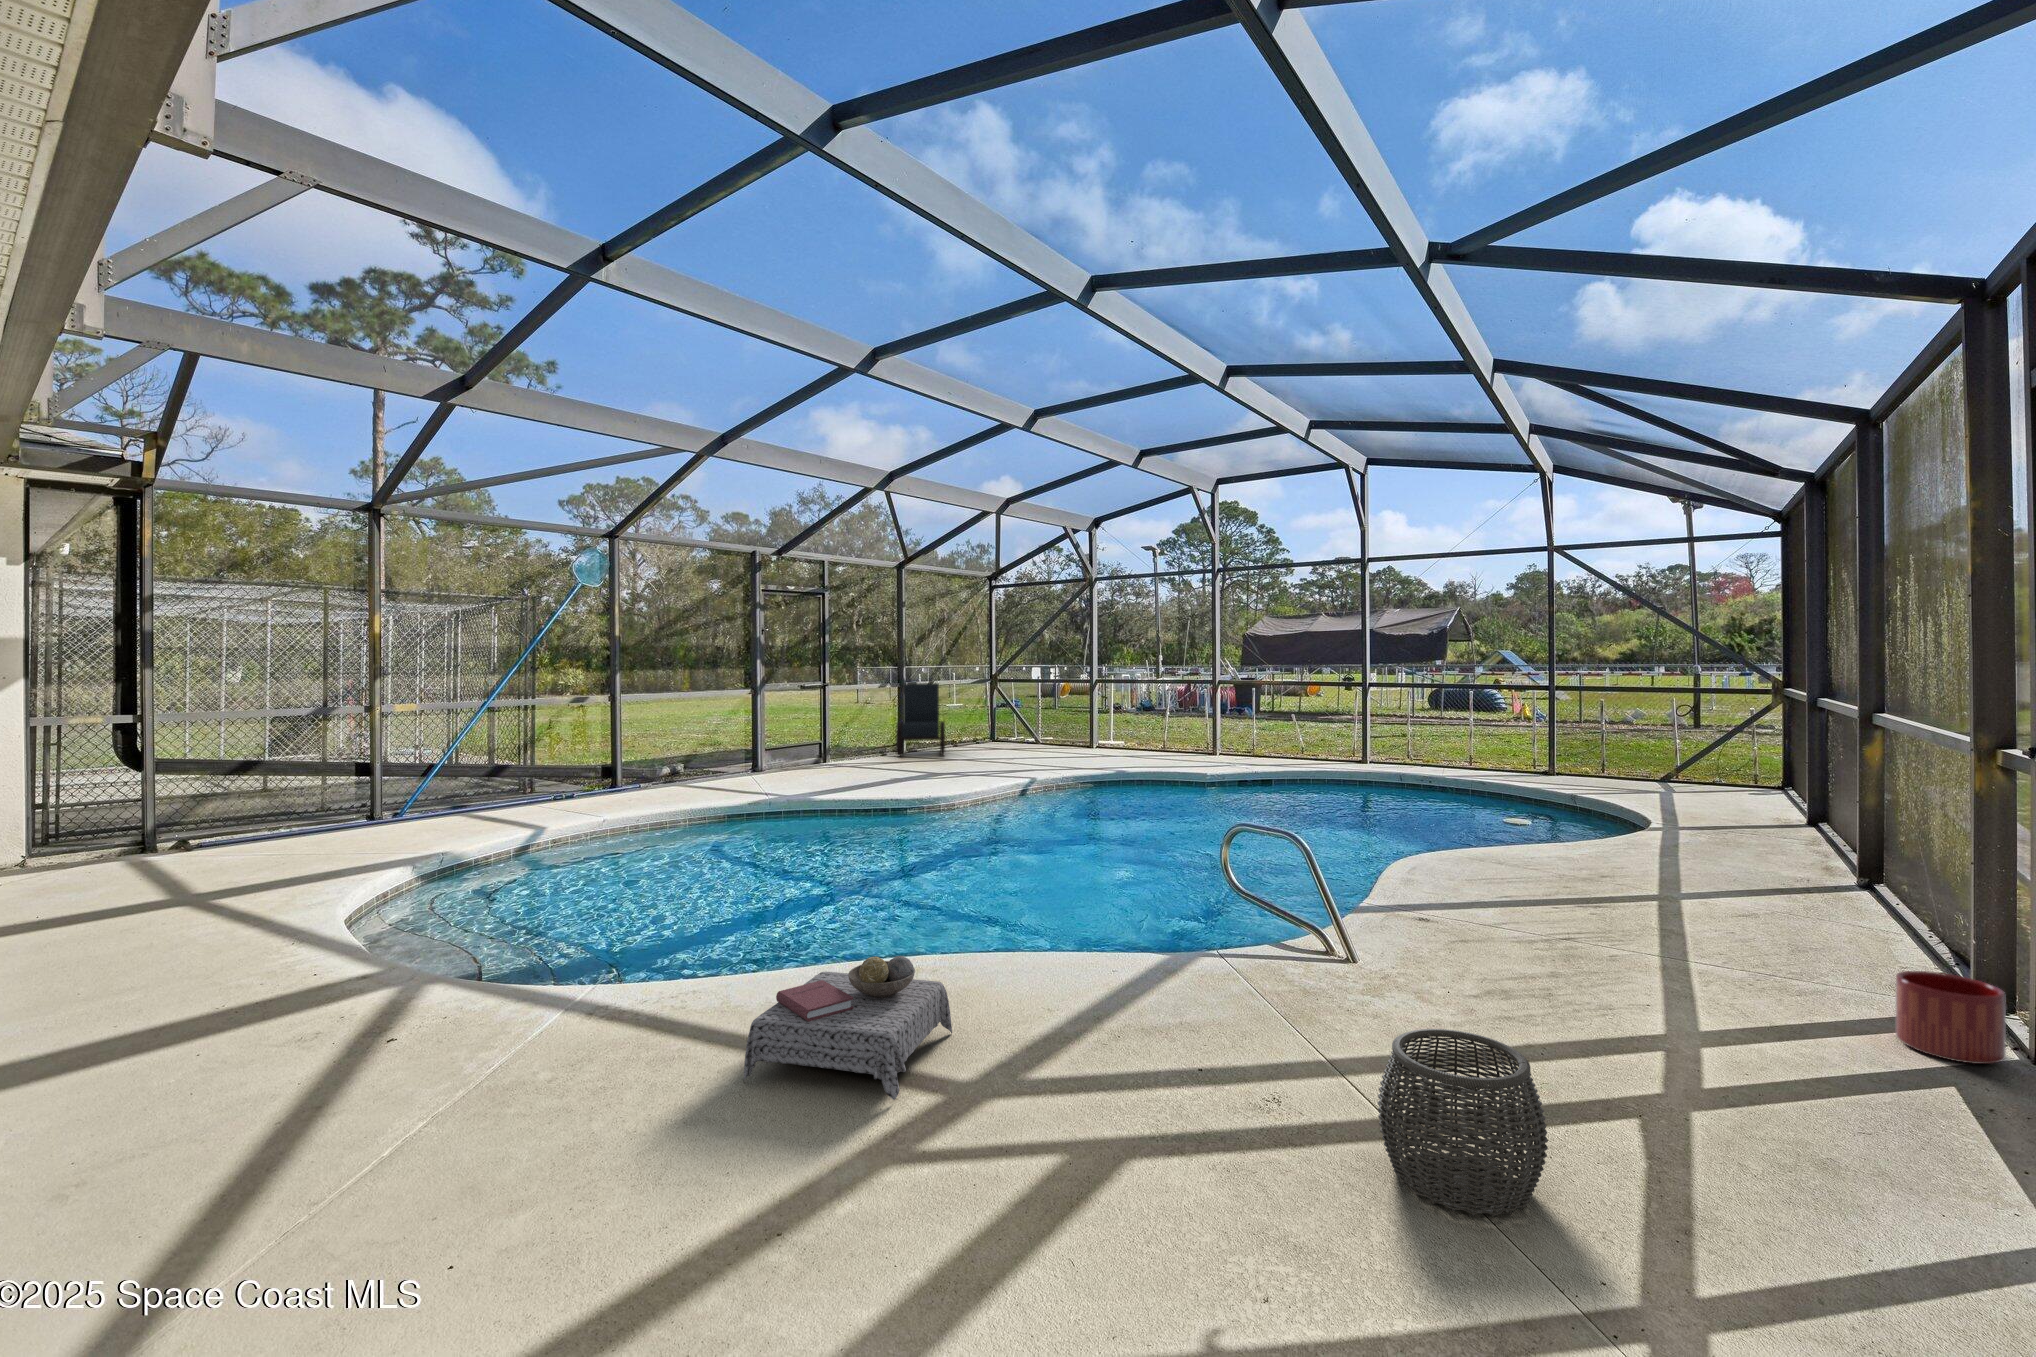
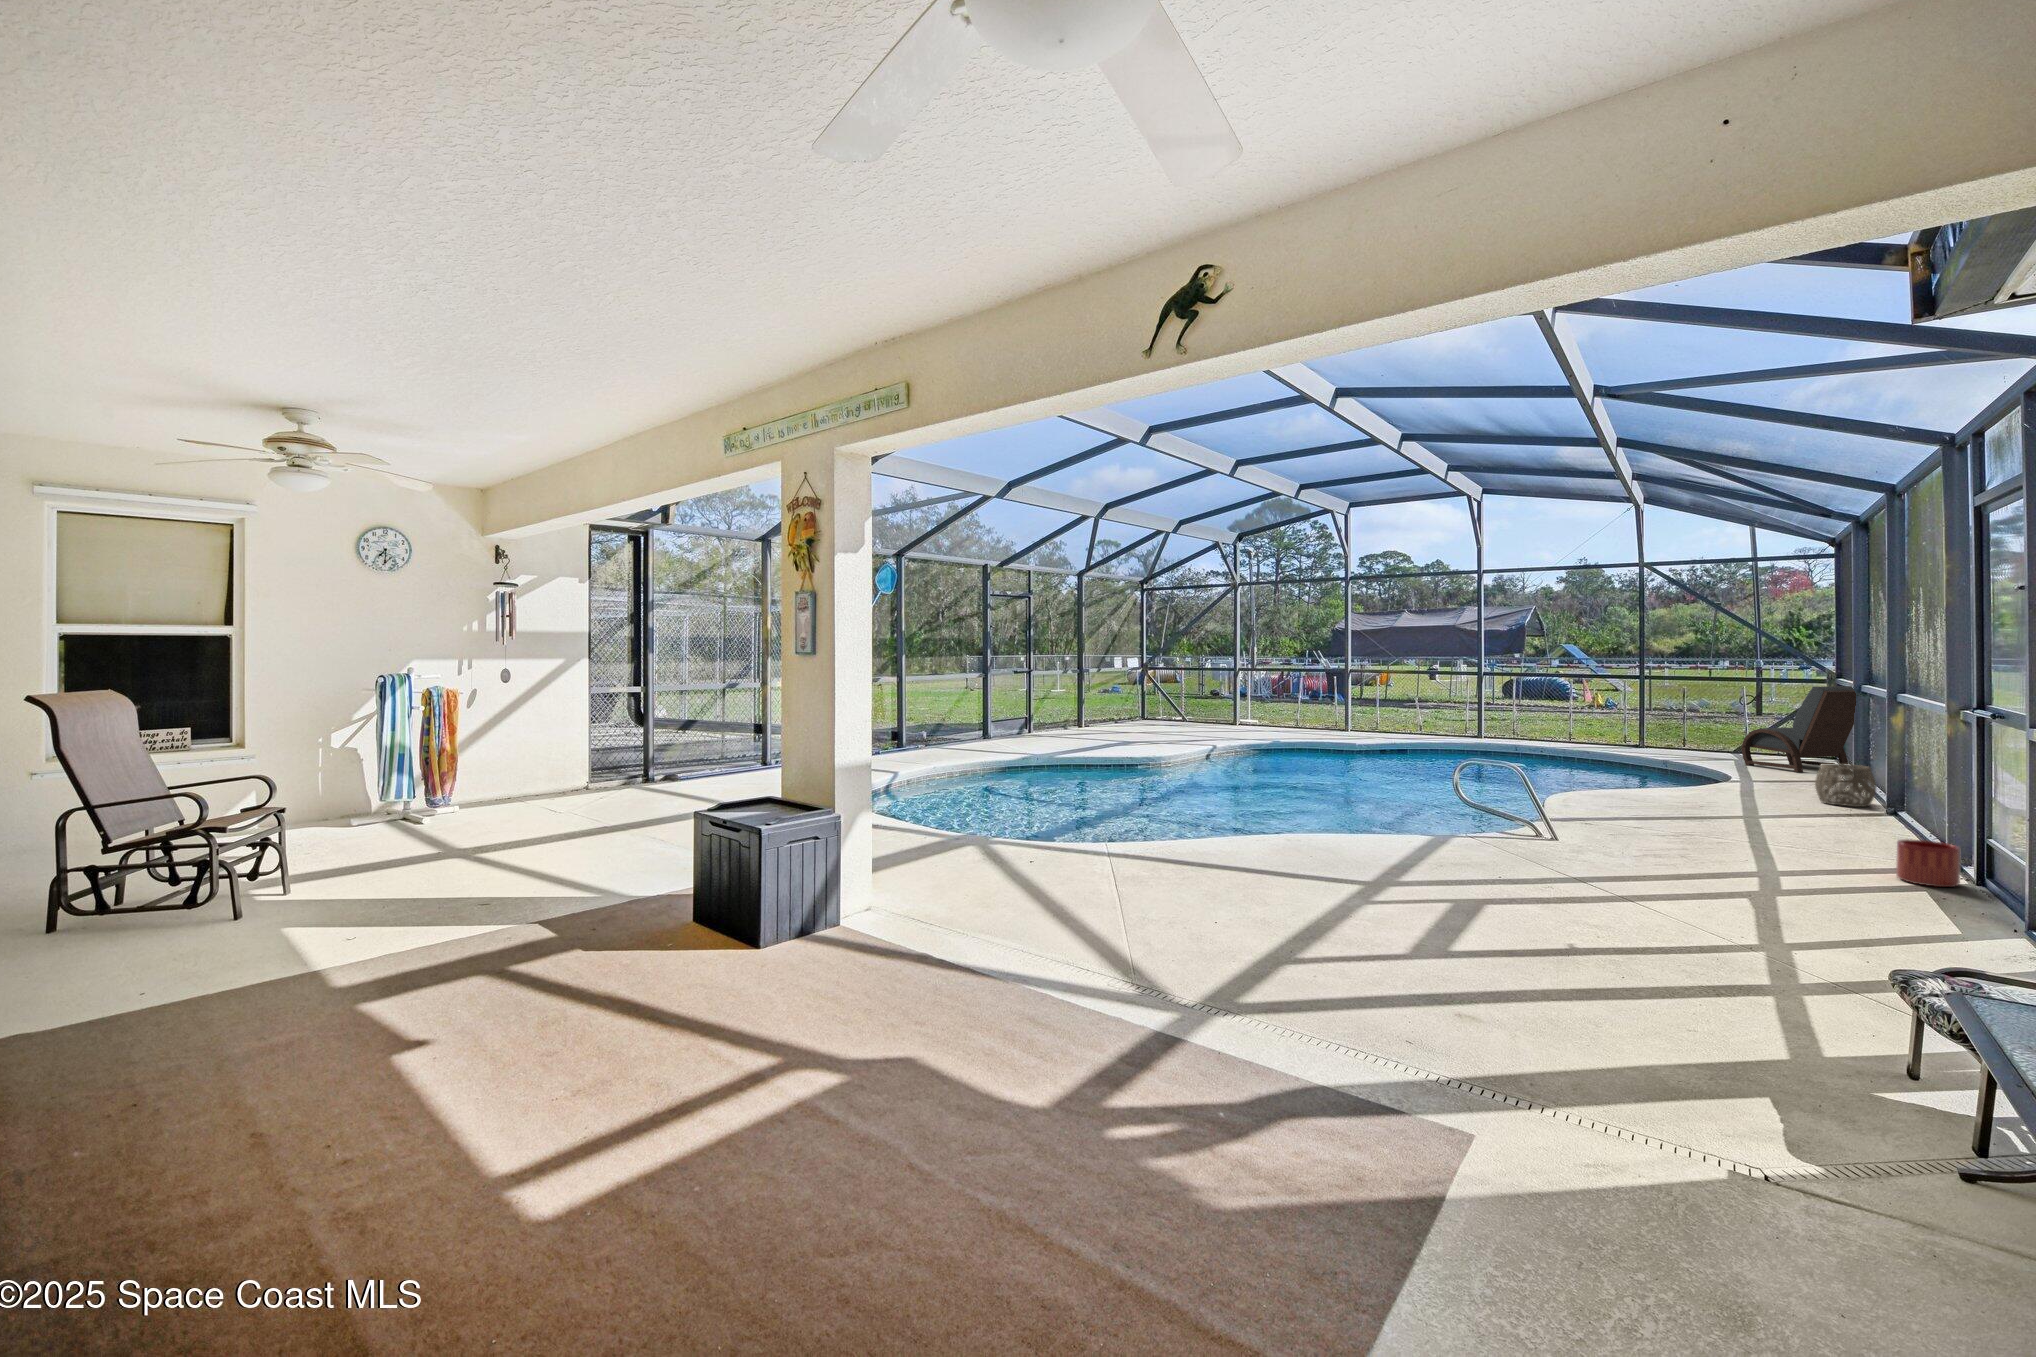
lounge chair: present [896,683,945,757] -> present [1742,686,1856,772]
ottoman: present [743,956,952,1100] -> none [1236,821,1334,890]
woven basket: present [1378,1029,1548,1217] -> present [1815,763,1876,807]

